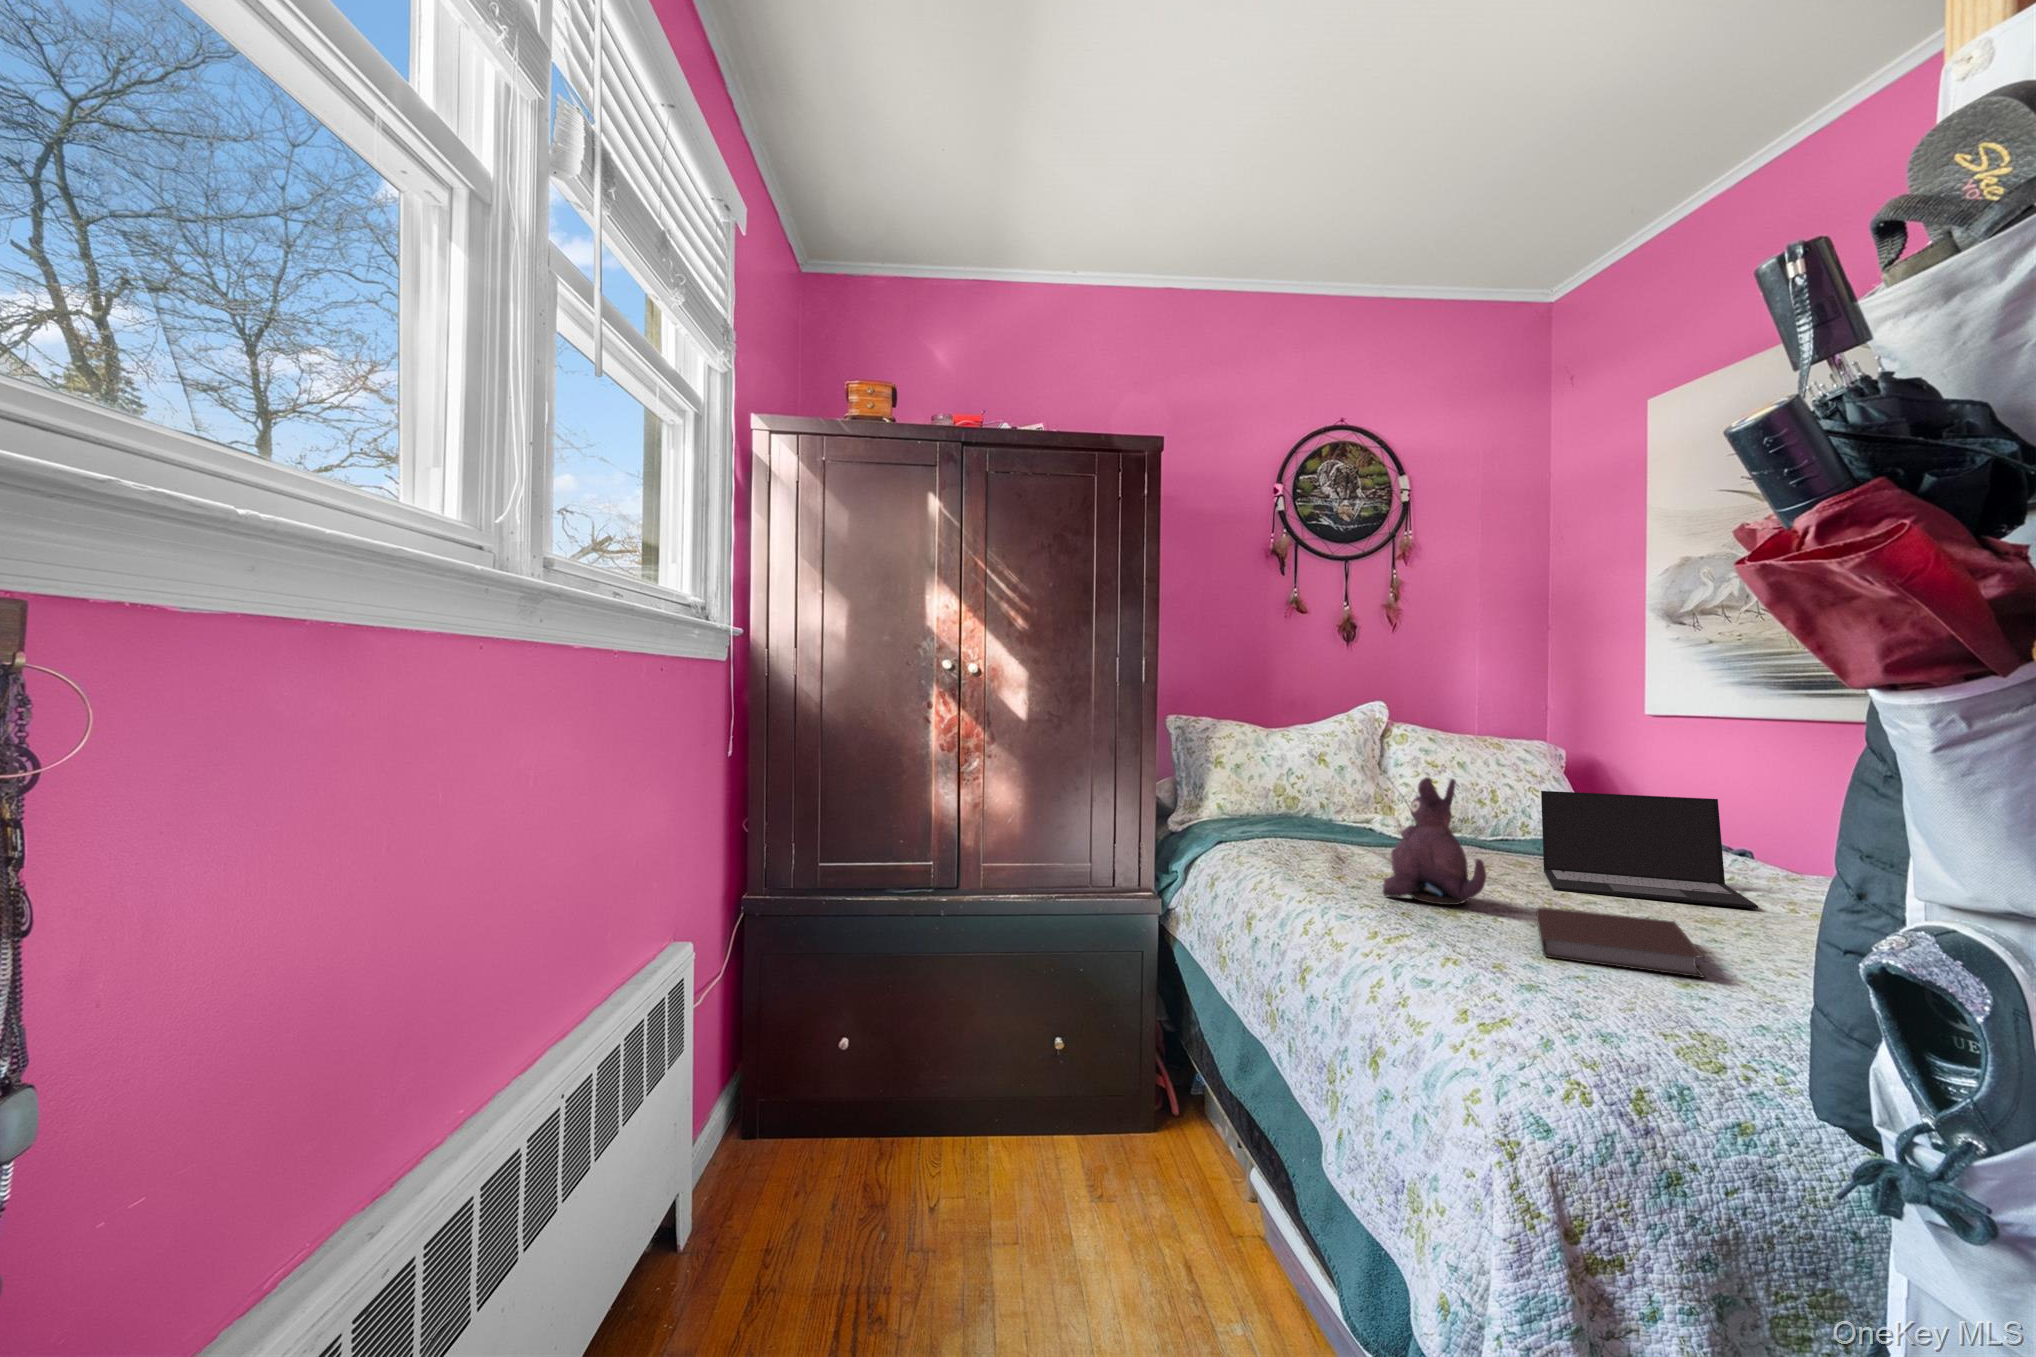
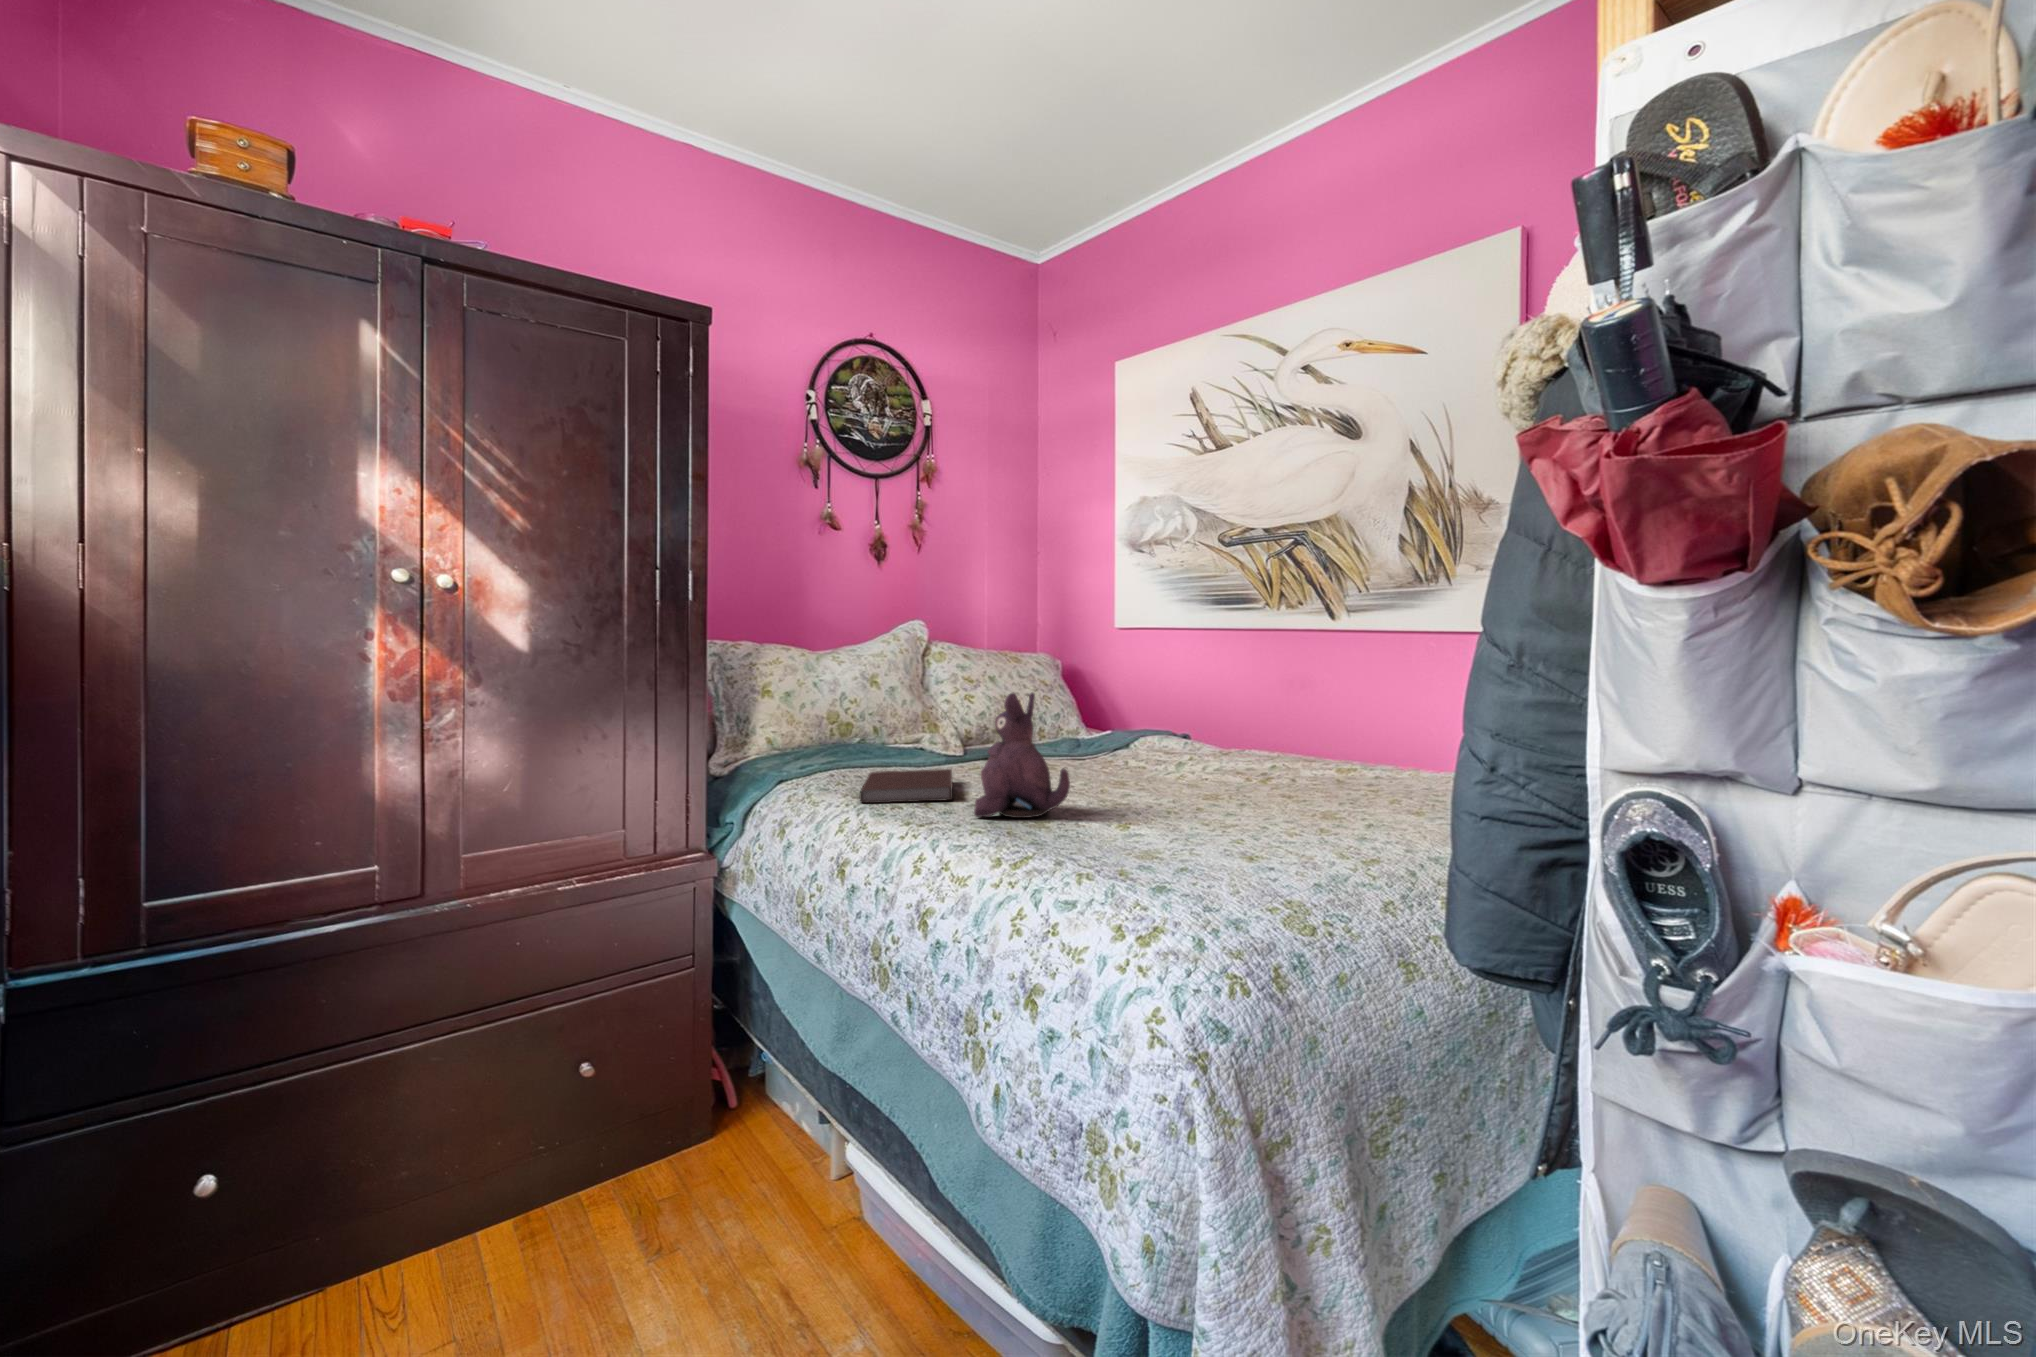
laptop: present [1541,791,1758,908] -> none [1076,695,1242,788]
notebook: present [1536,908,1704,978] -> present [860,769,953,803]

